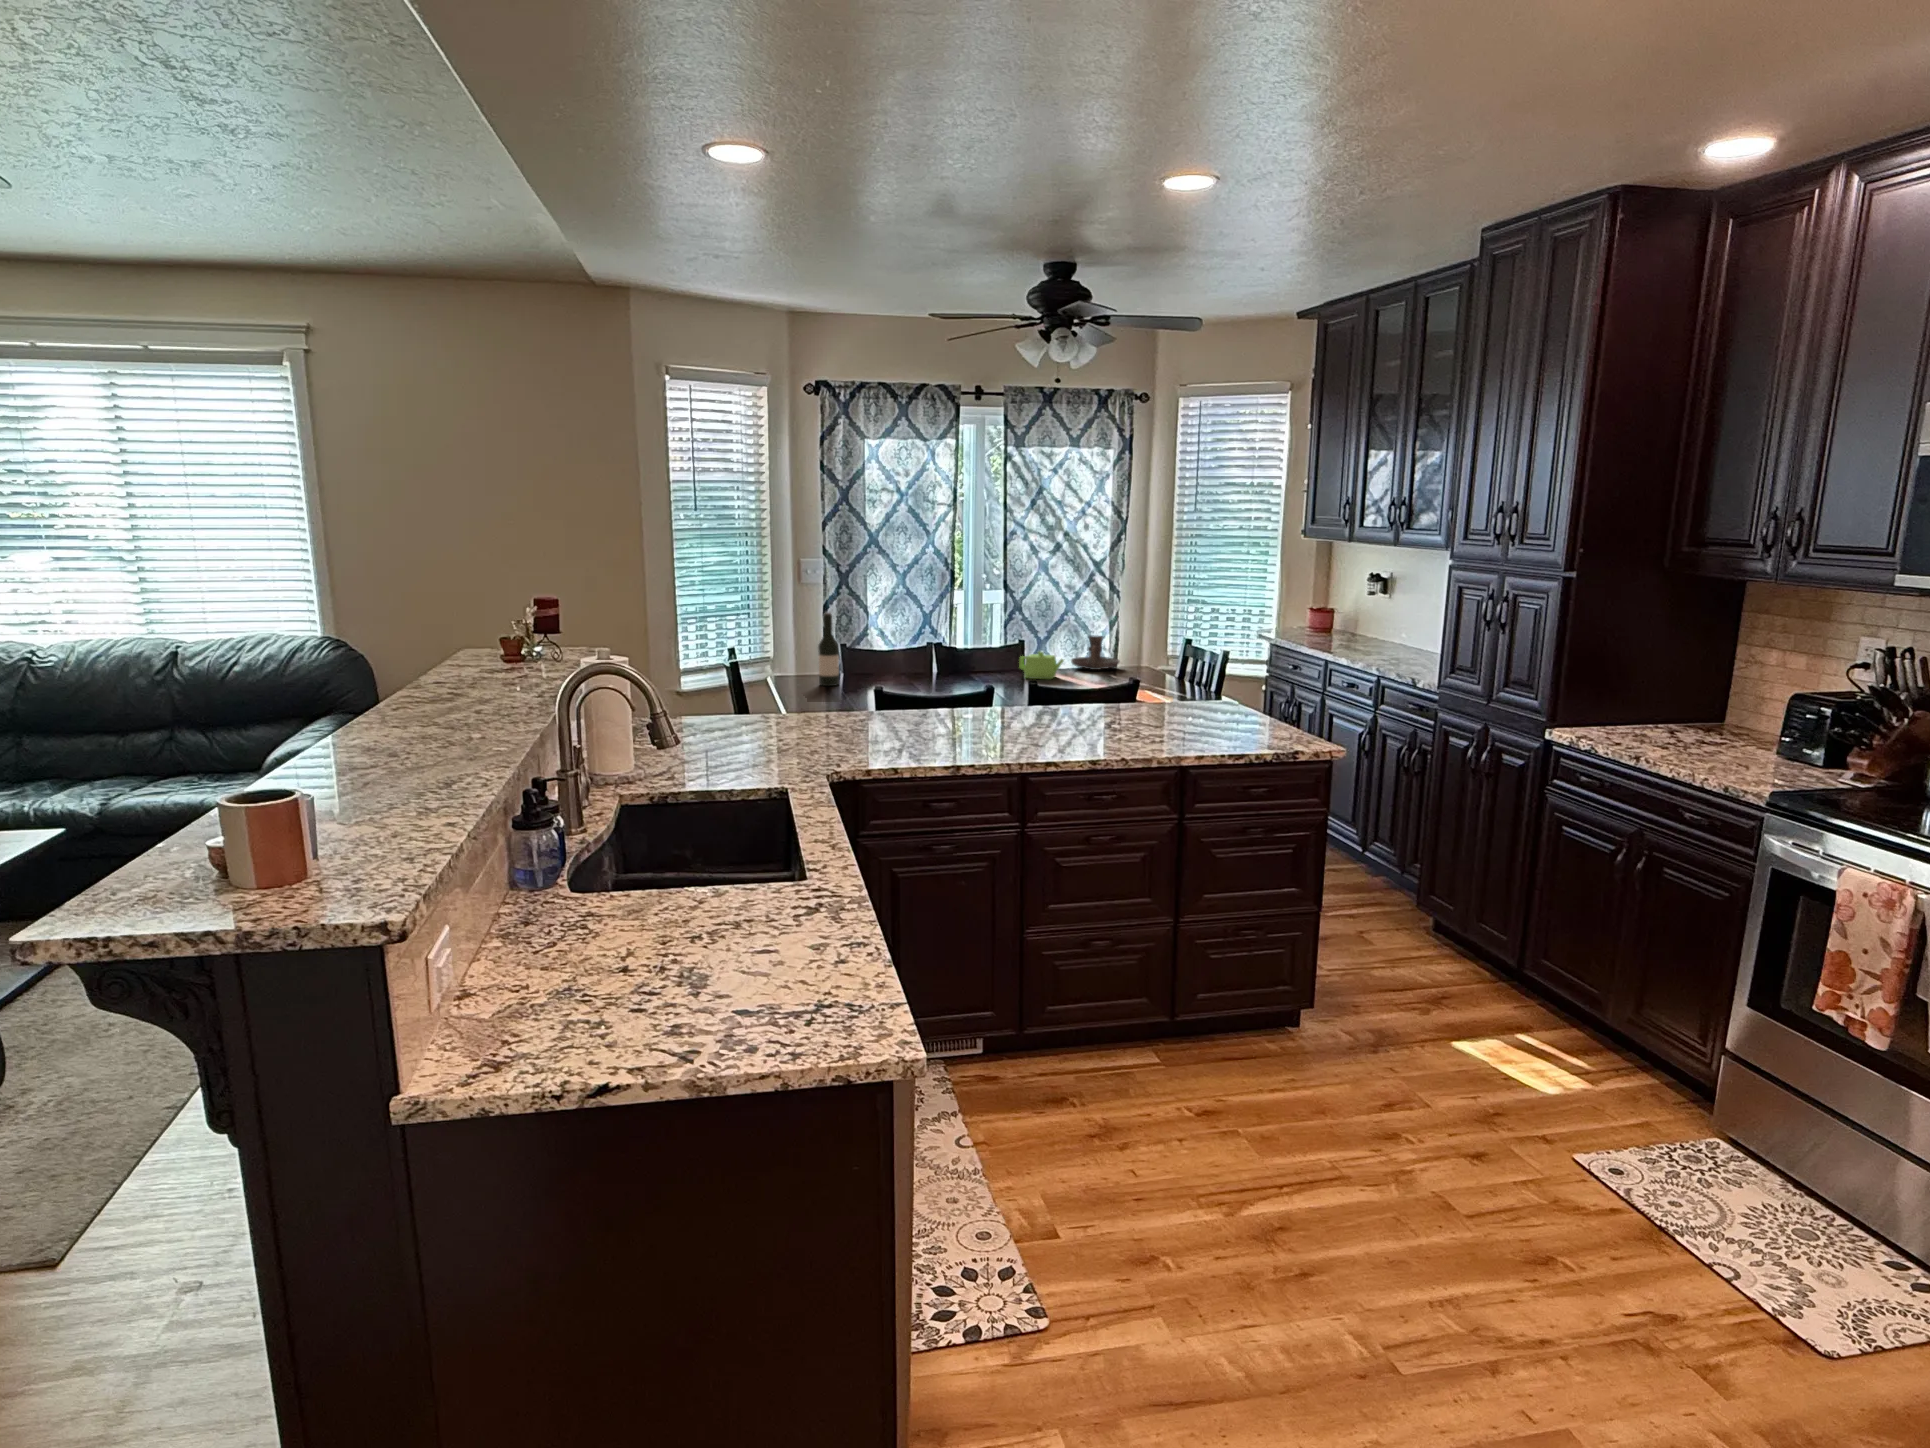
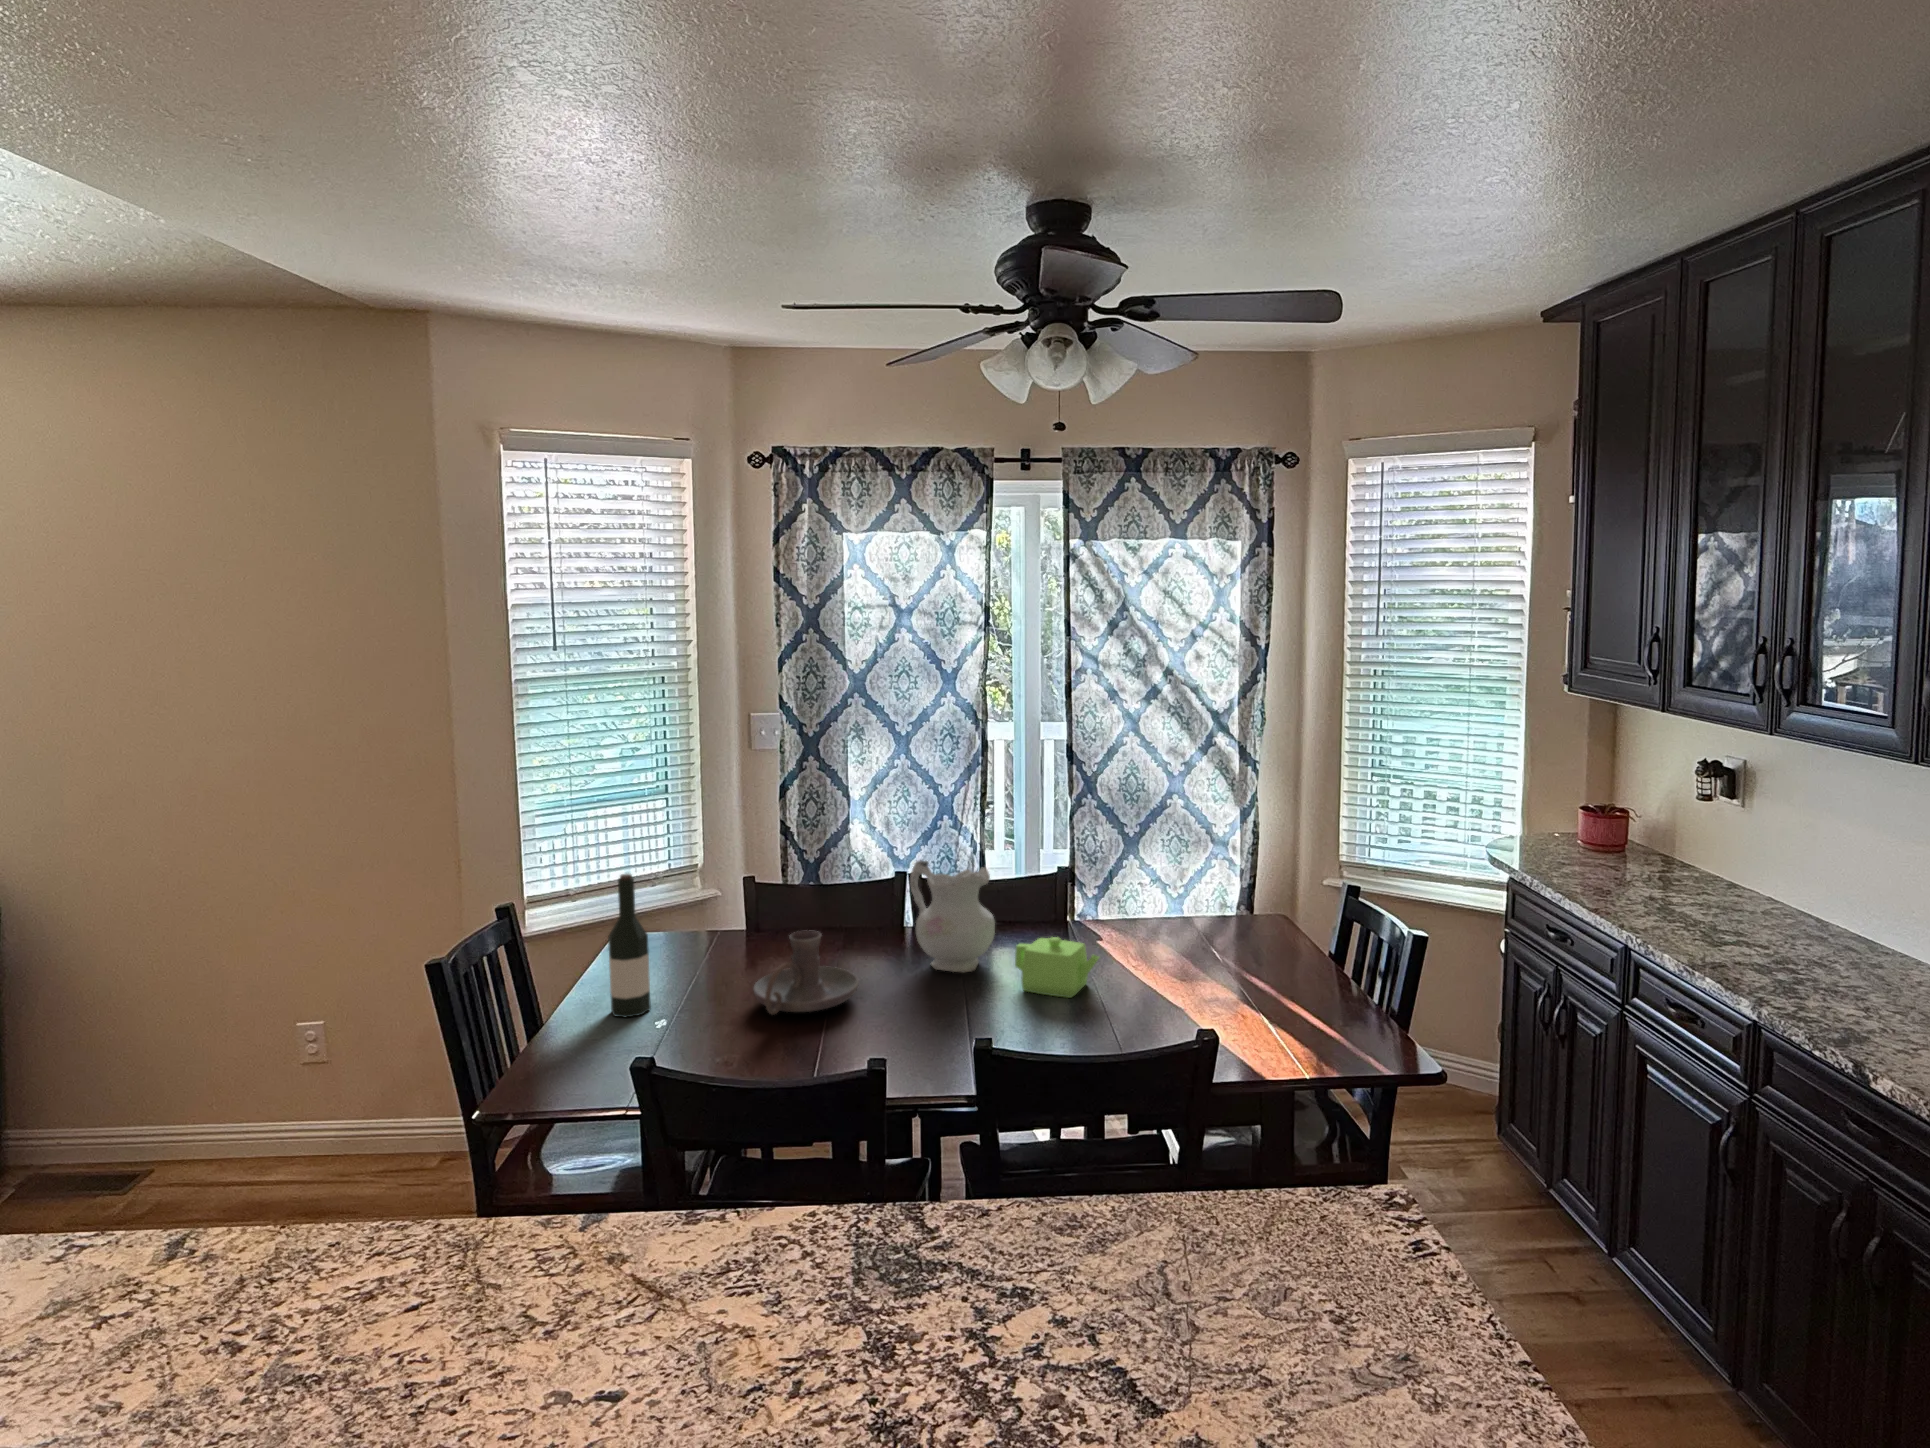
ceramic pitcher: none [956,617,1003,675] -> present [910,861,995,972]
candle holder: present [1071,635,1120,670] -> present [754,931,859,1014]

